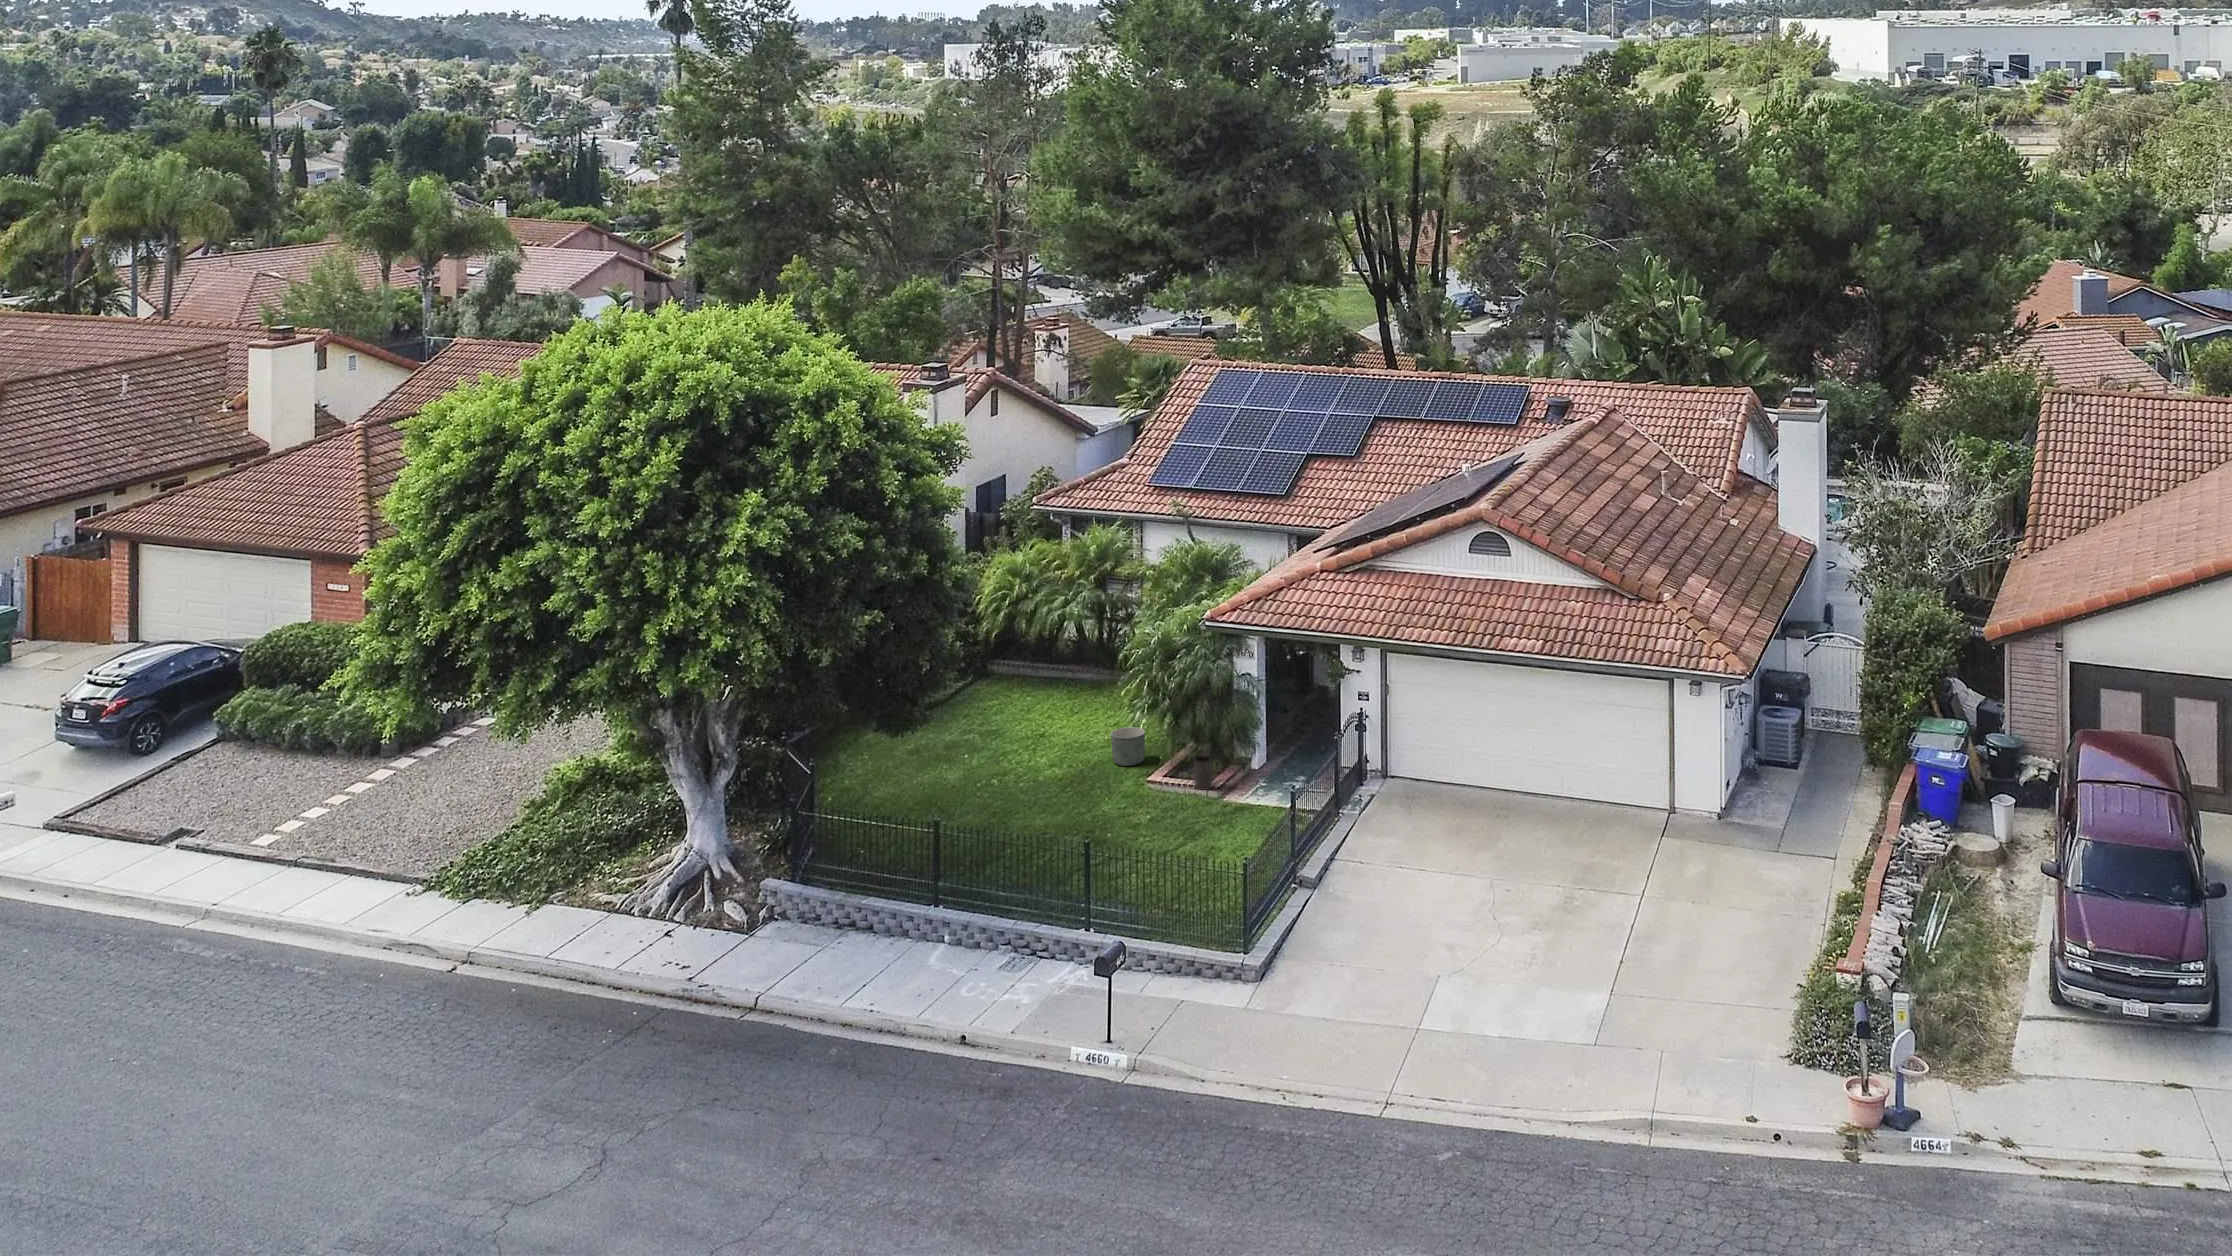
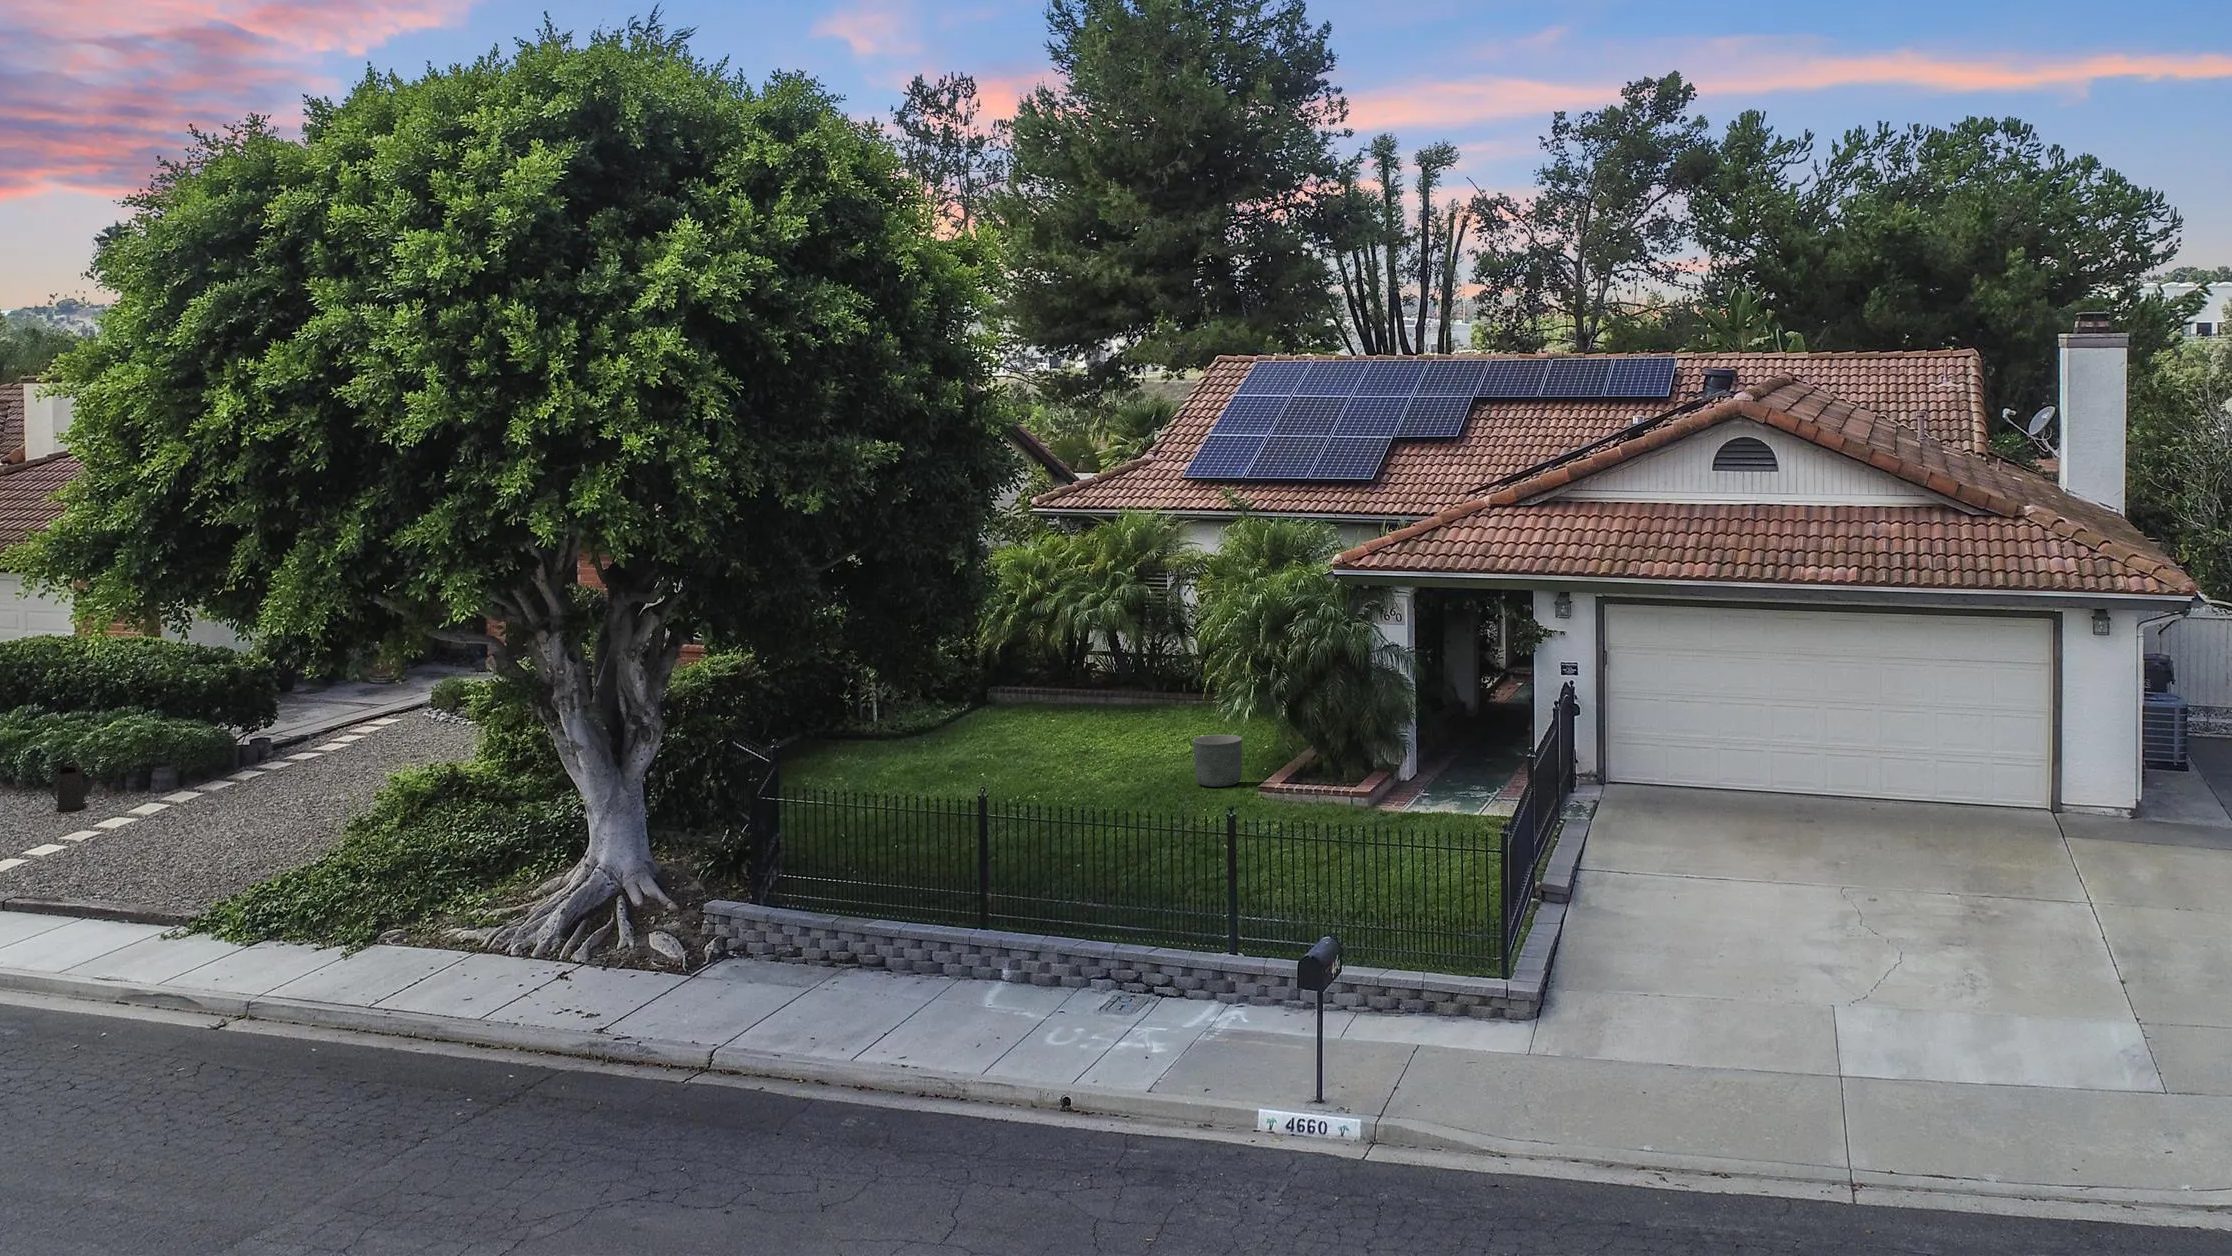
watering can: present [1194,746,1213,790] -> present [51,757,99,812]

